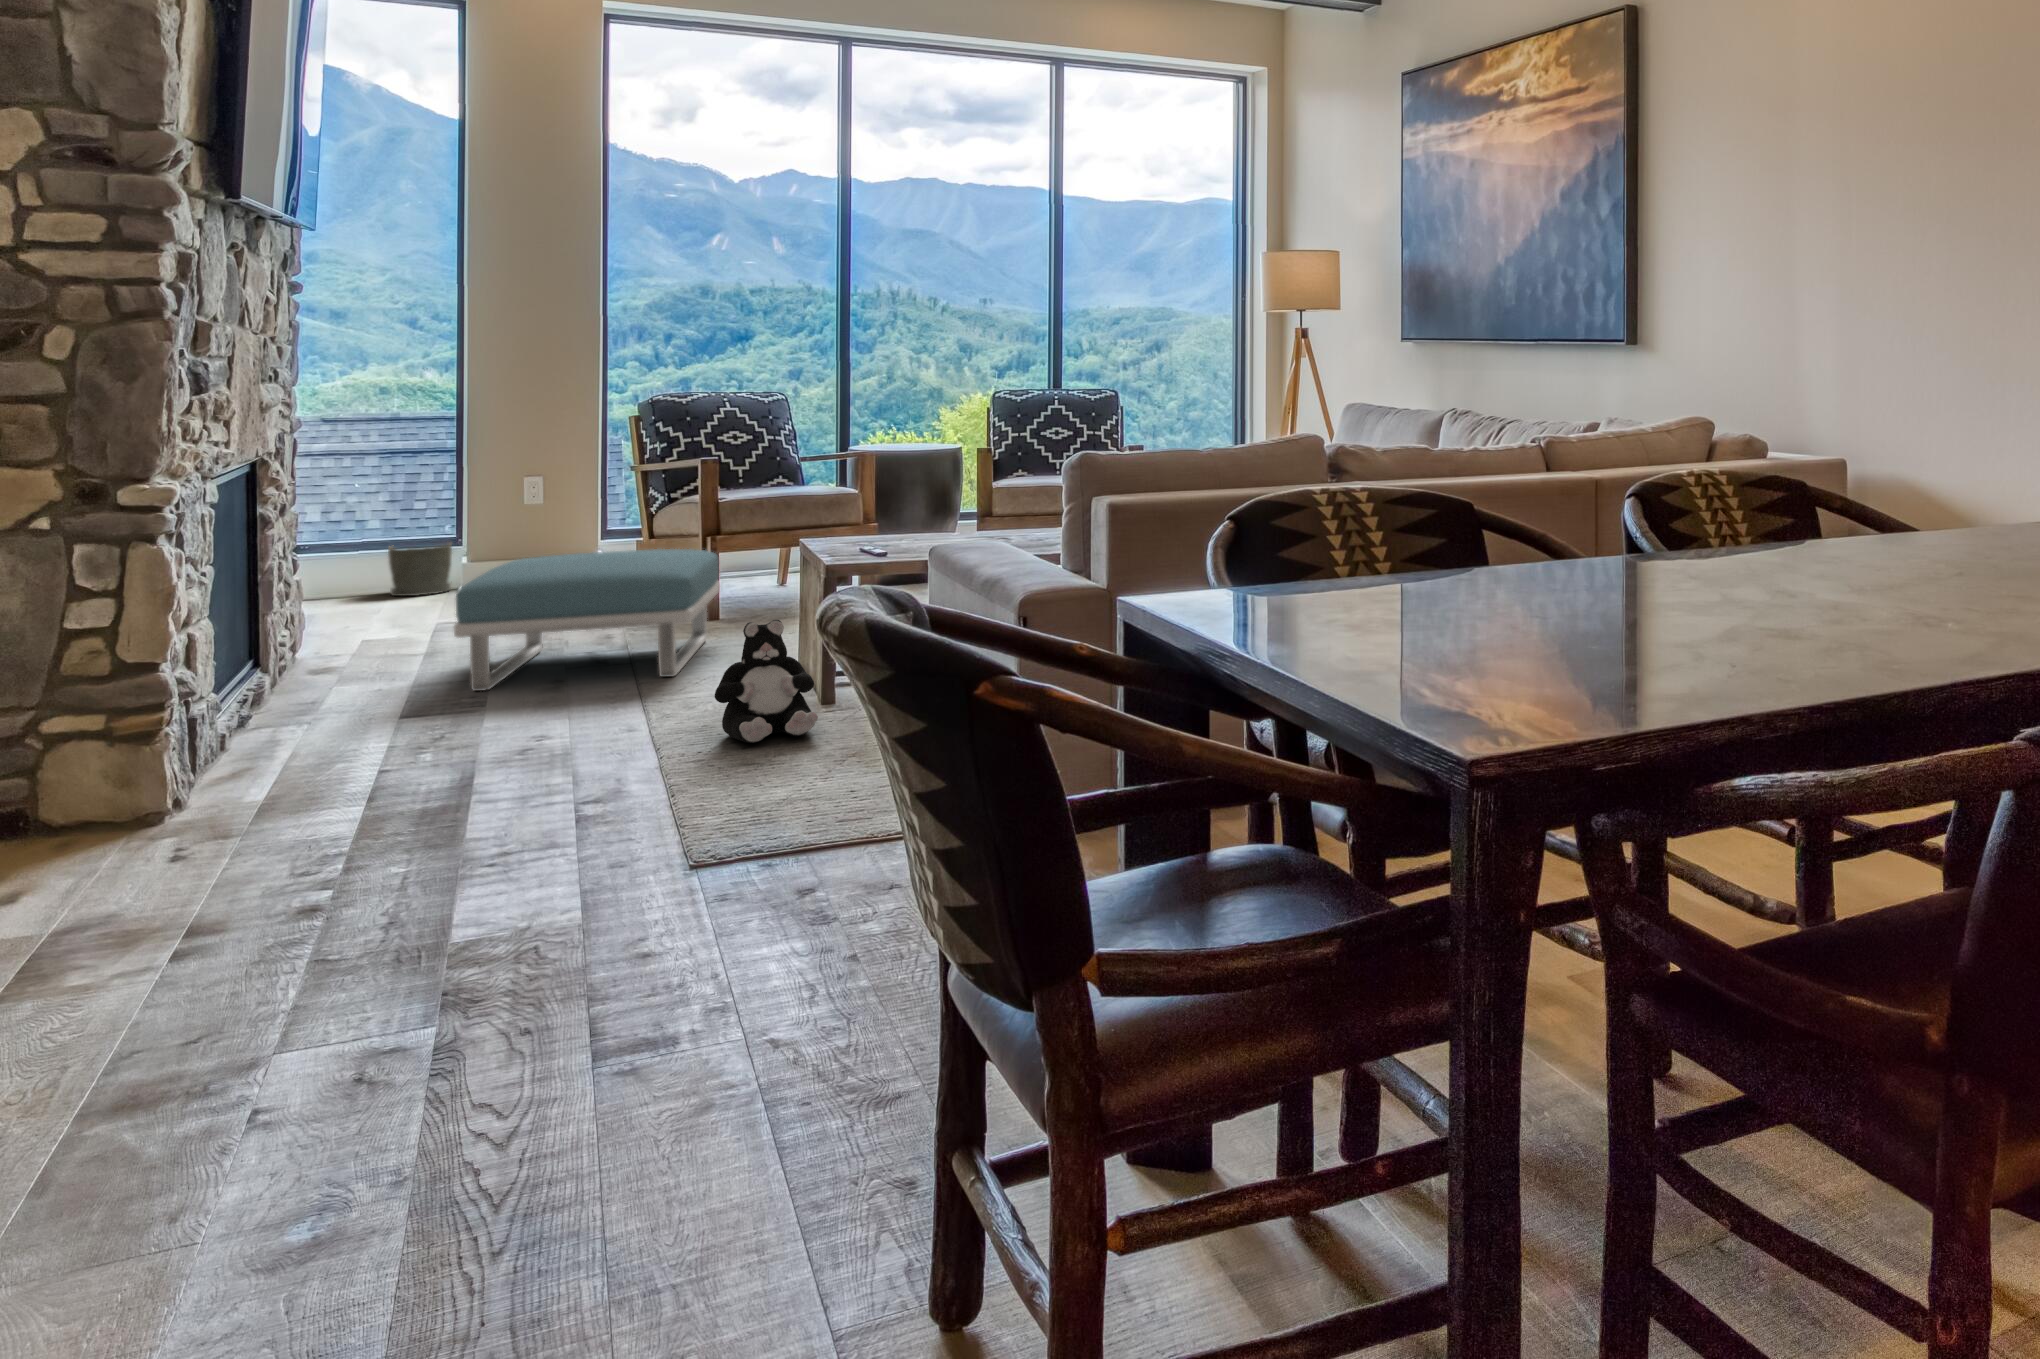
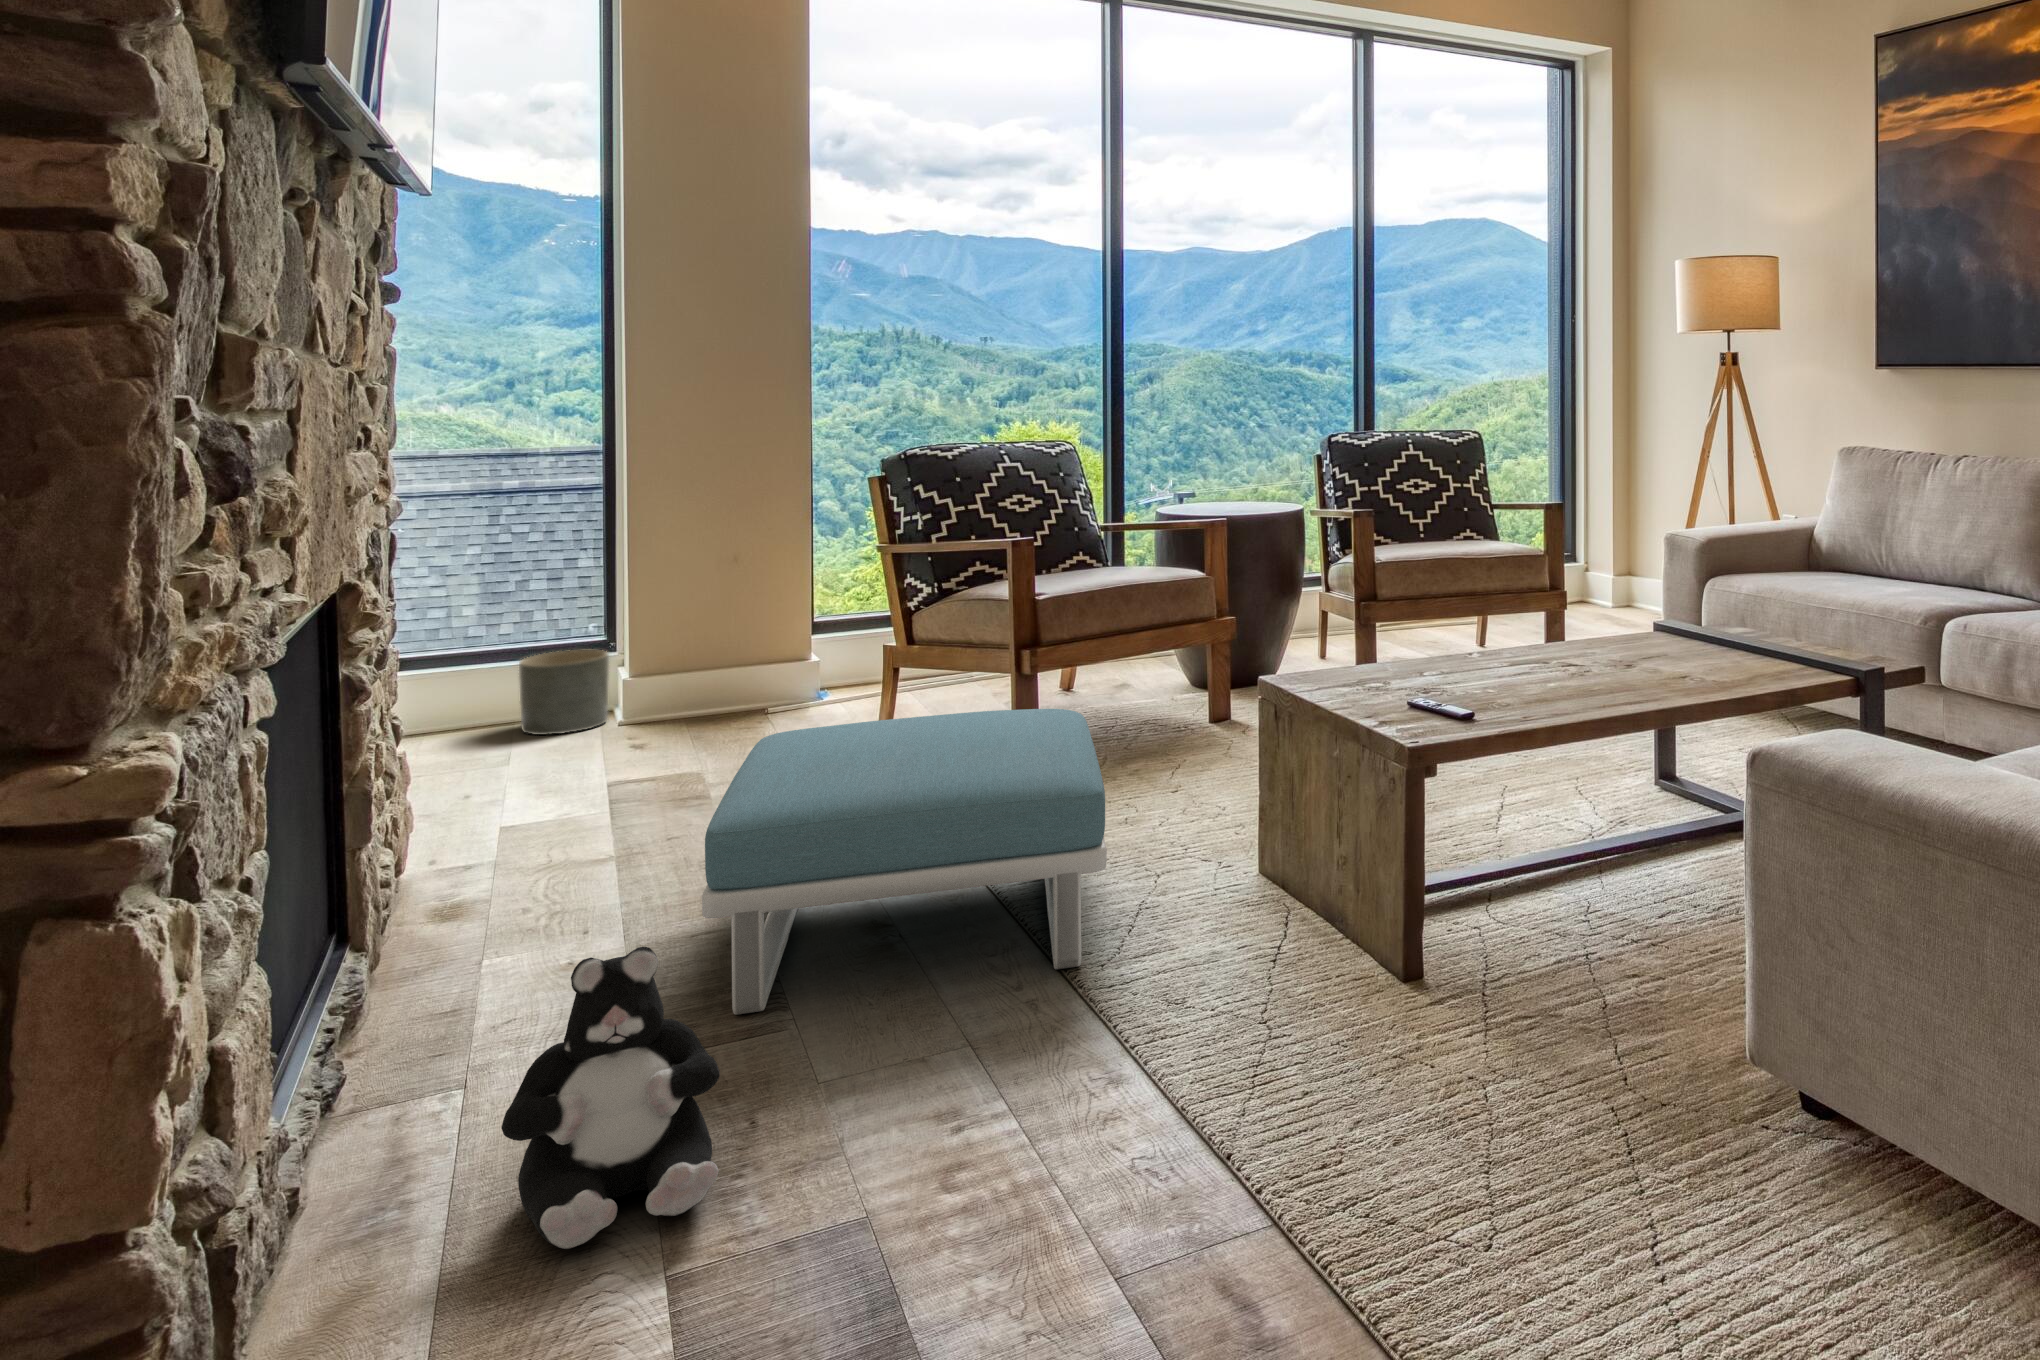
plush toy: present [715,620,818,743] -> present [502,947,720,1249]

